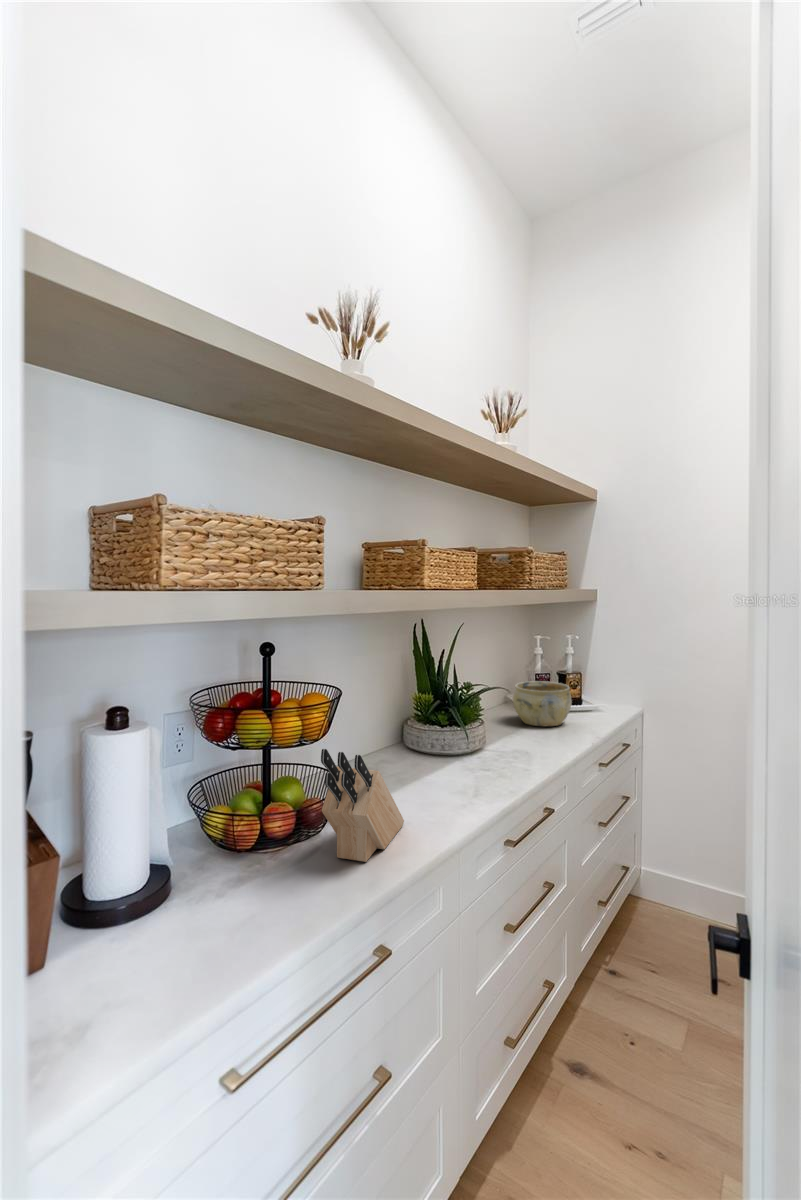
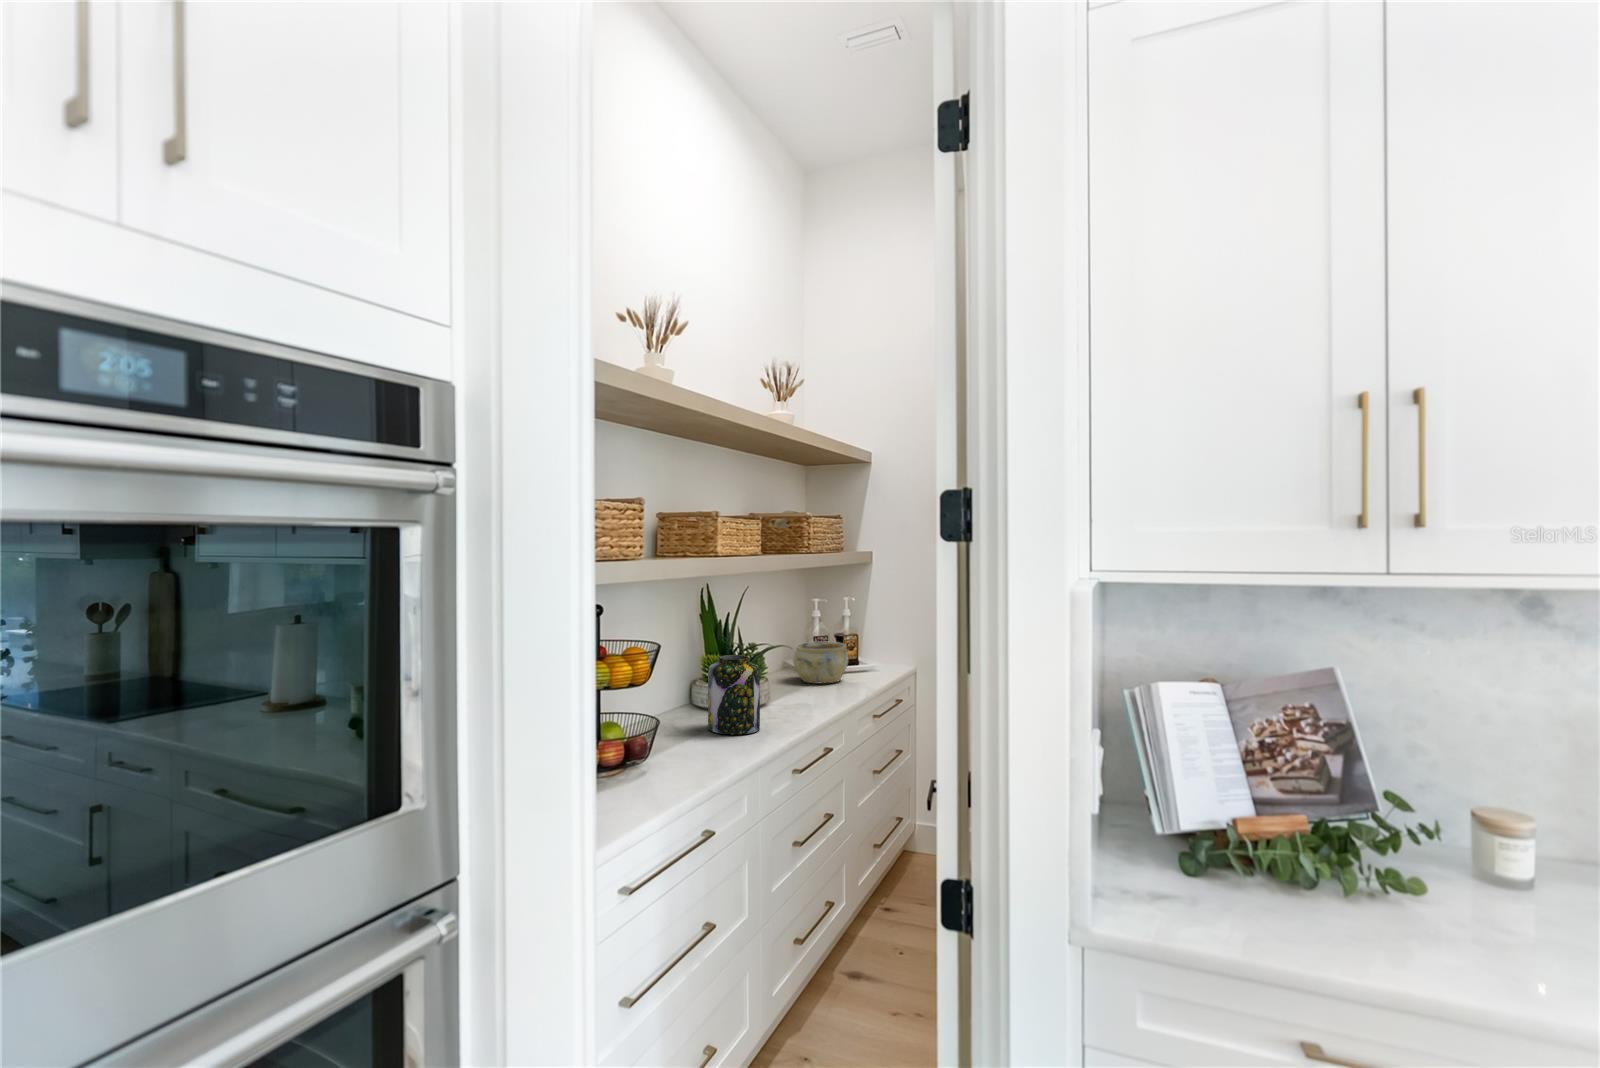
jar: none [411,702,469,796] -> present [708,655,760,734]
knife block: present [321,749,404,862] -> none [652,684,710,774]

